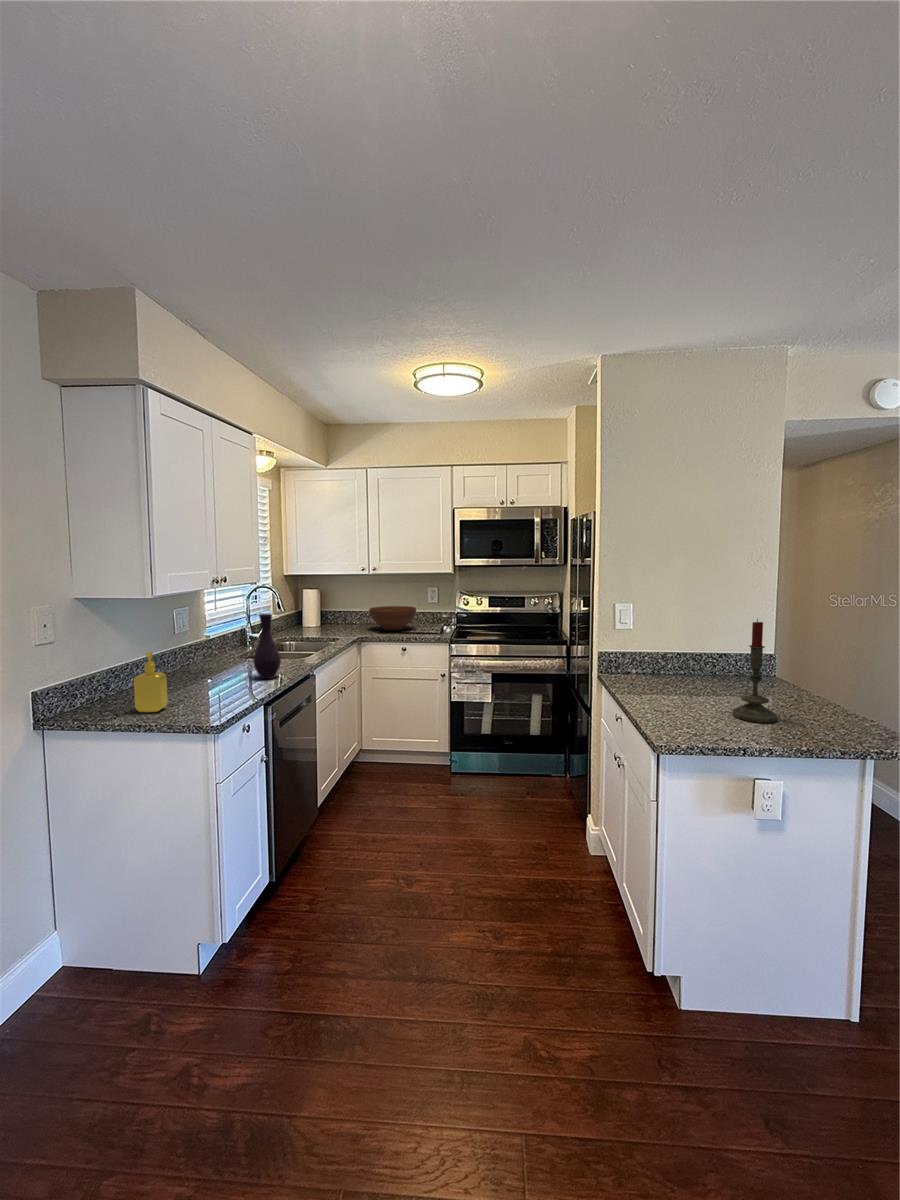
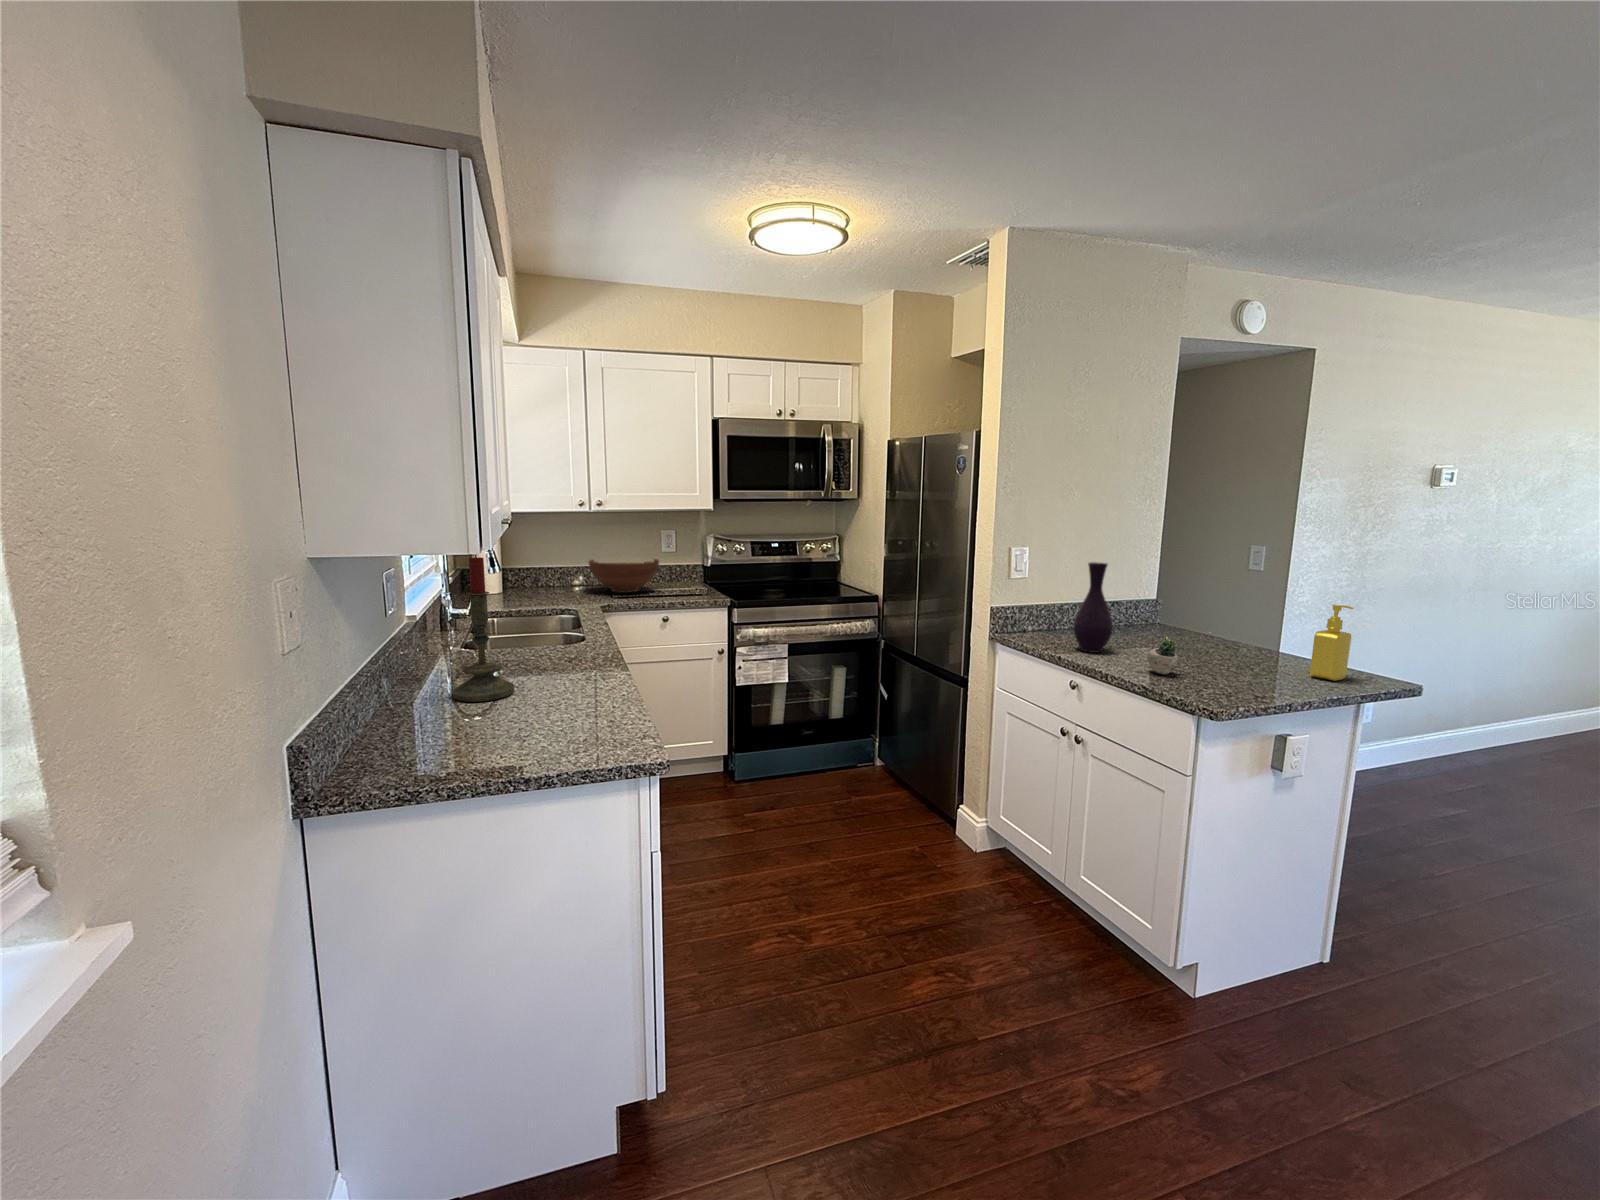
vase: present [253,614,281,679] -> present [1074,562,1113,653]
candle: present [732,619,777,723] -> present [453,555,514,702]
soap dispenser: present [134,652,168,712] -> present [1310,605,1353,681]
succulent plant: none [665,681,716,715] -> present [1147,632,1211,674]

